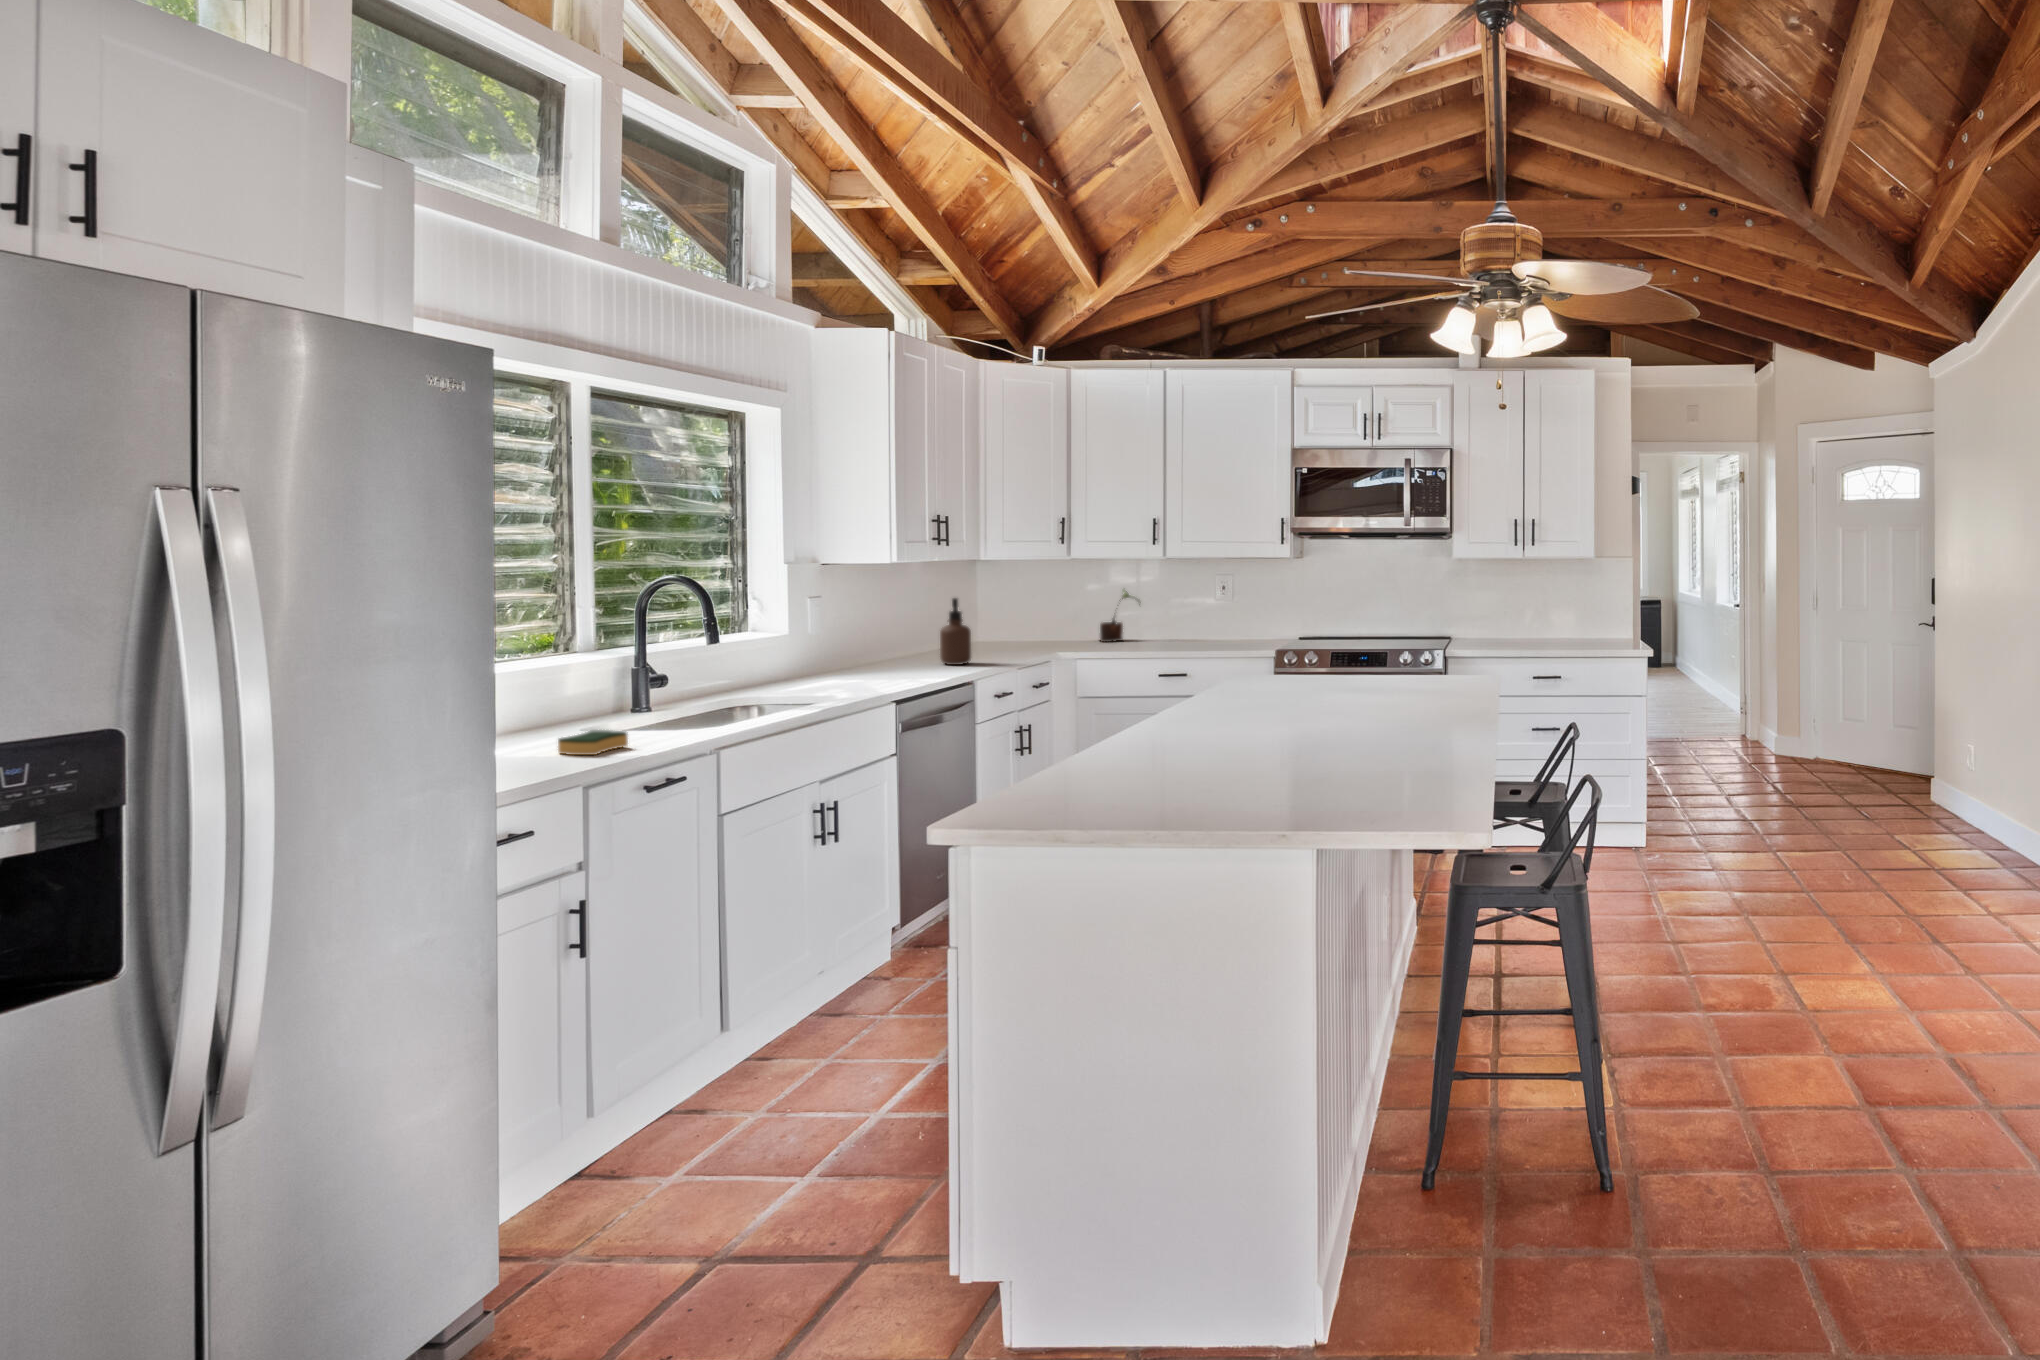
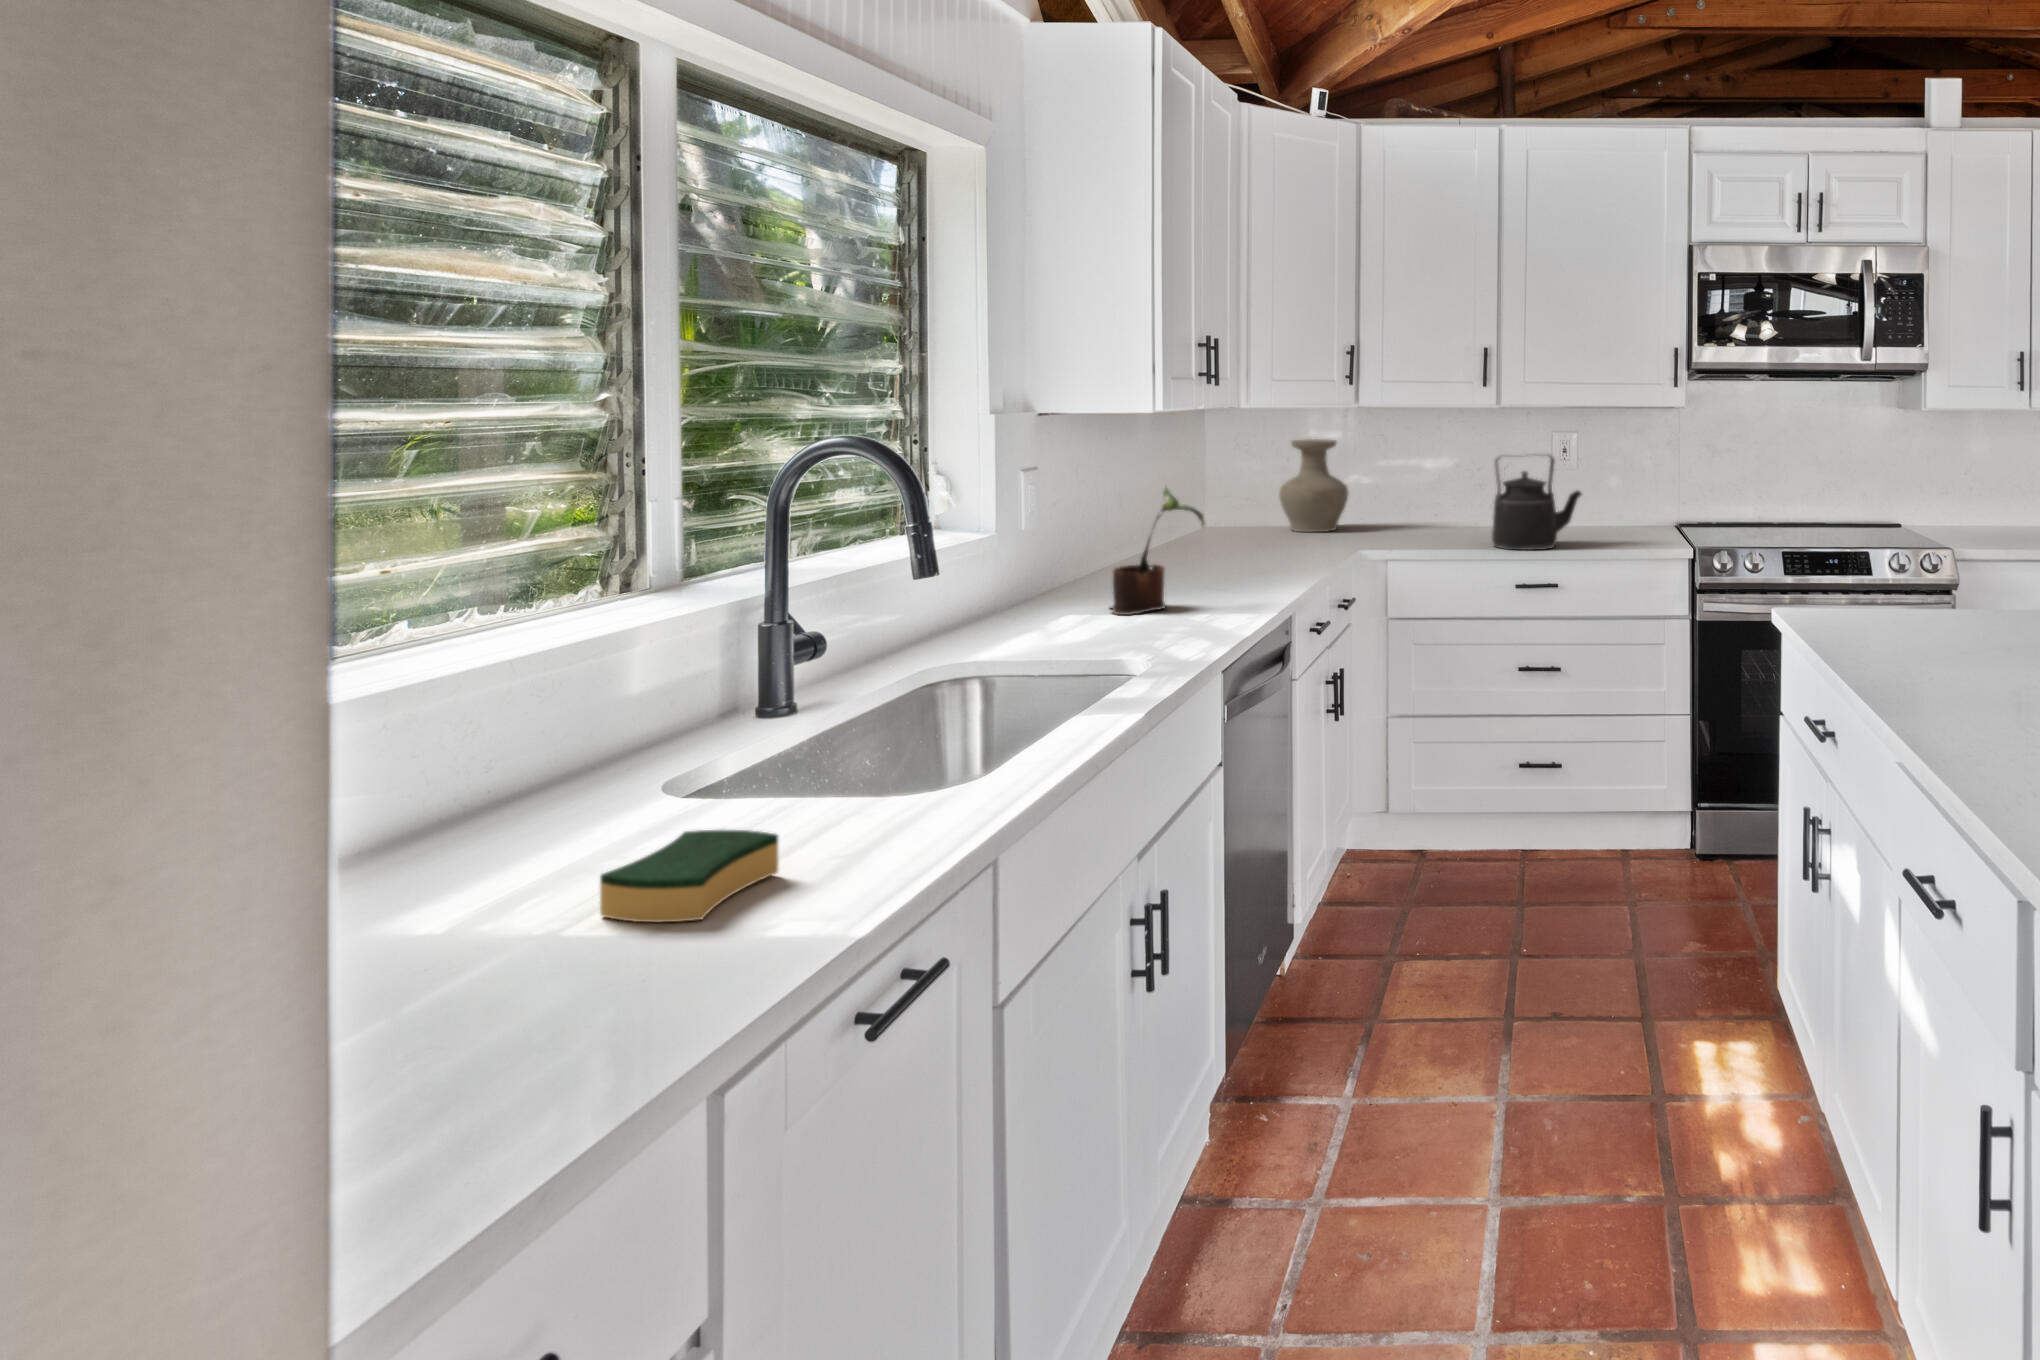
vase: none [1024,576,1074,639] -> present [1279,439,1348,532]
potted plant: present [1100,590,1141,642] -> present [1110,488,1204,615]
kettle: none [1151,590,1216,652] -> present [1492,454,1581,550]
soap dispenser: present [940,598,971,665] -> none [1225,473,1274,585]

